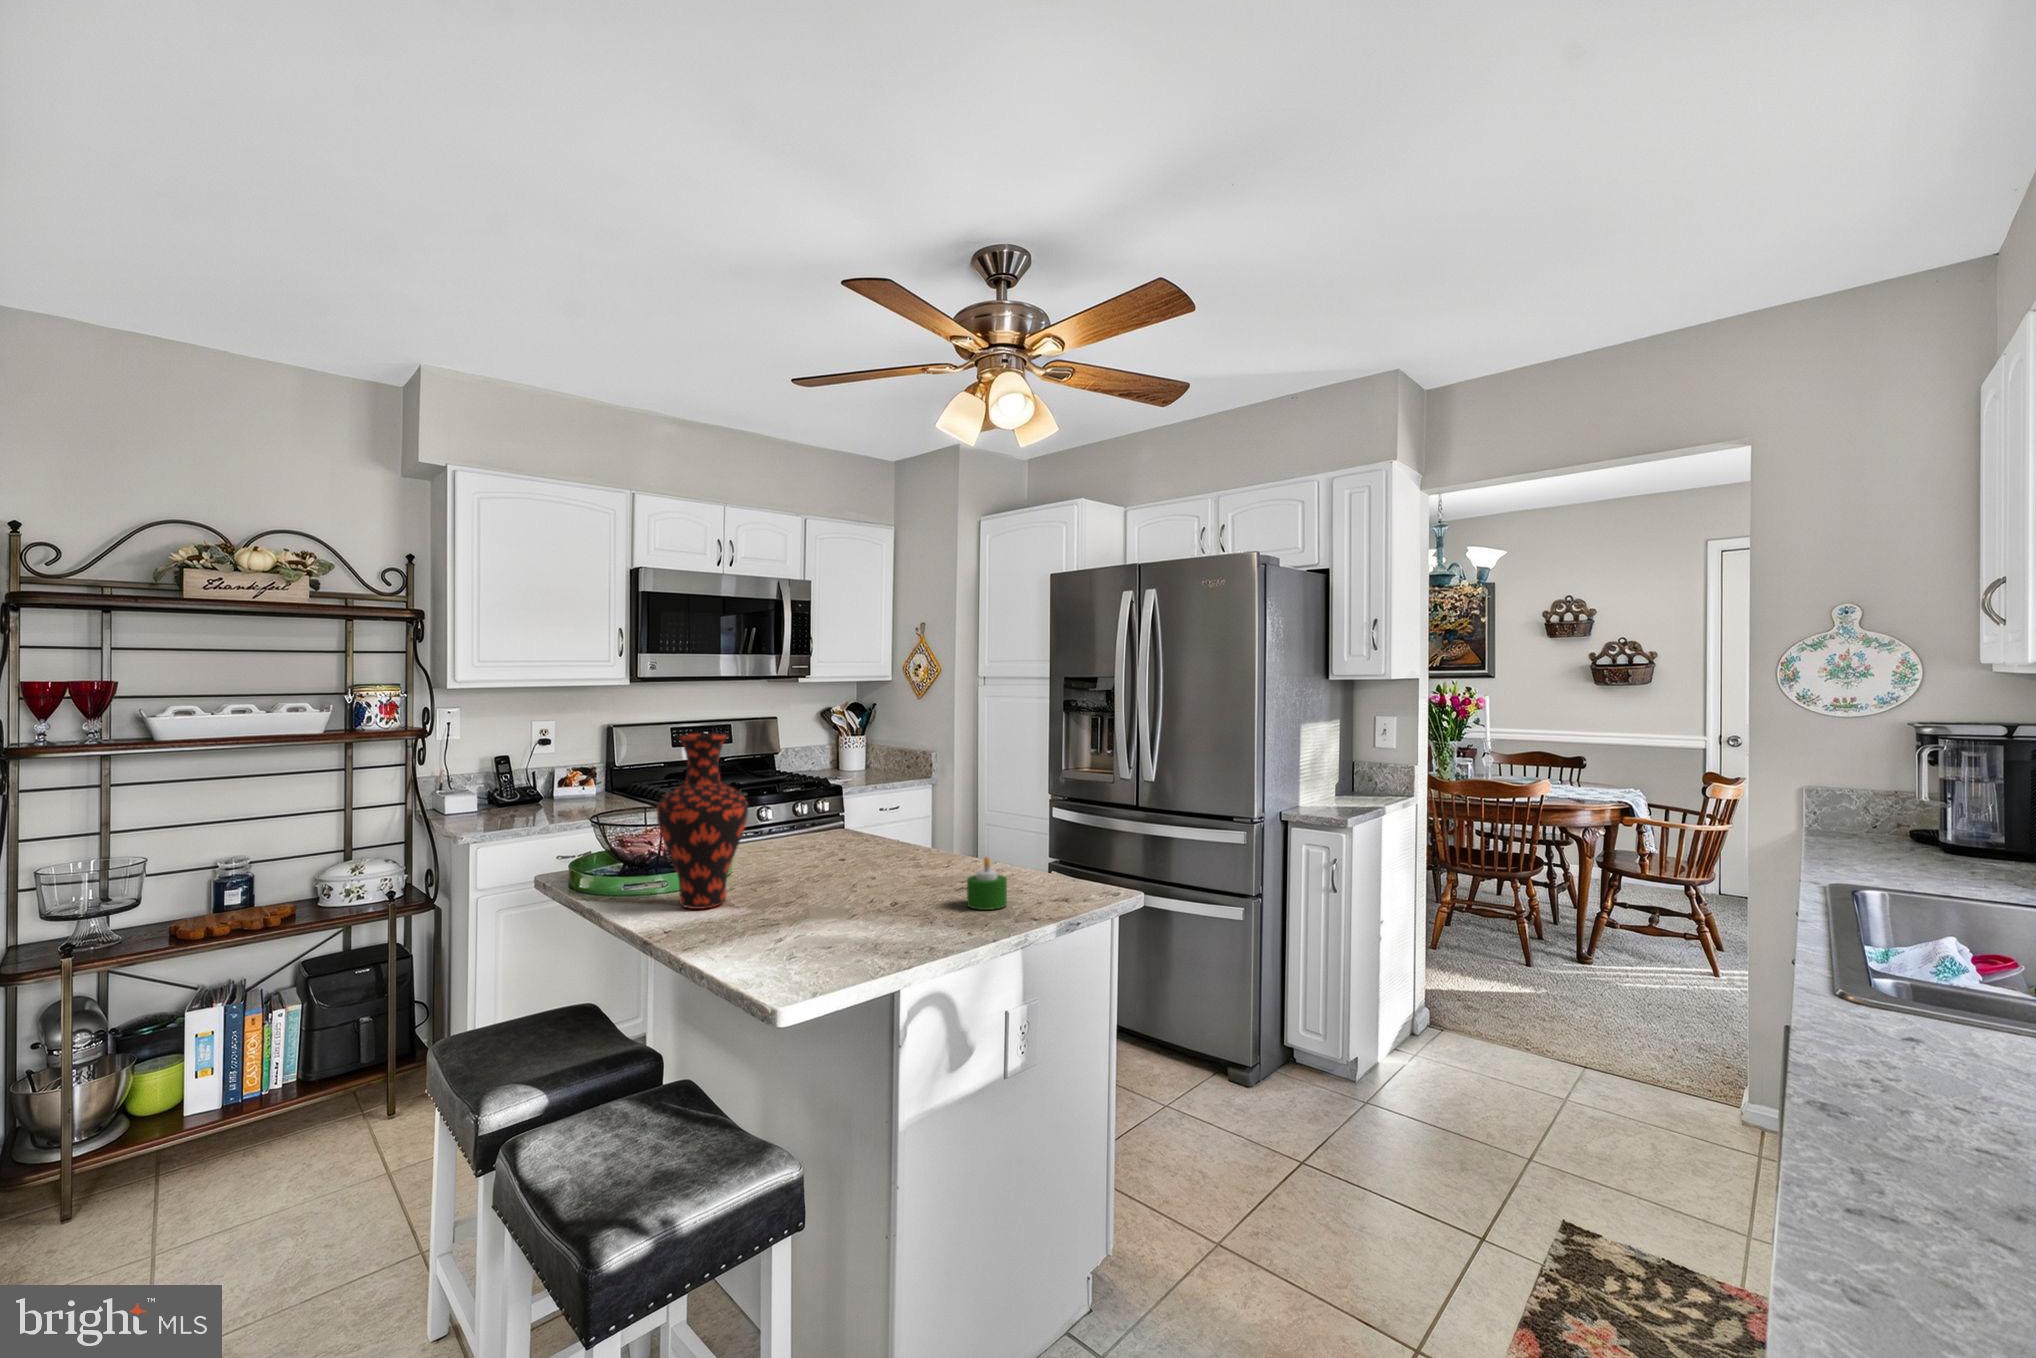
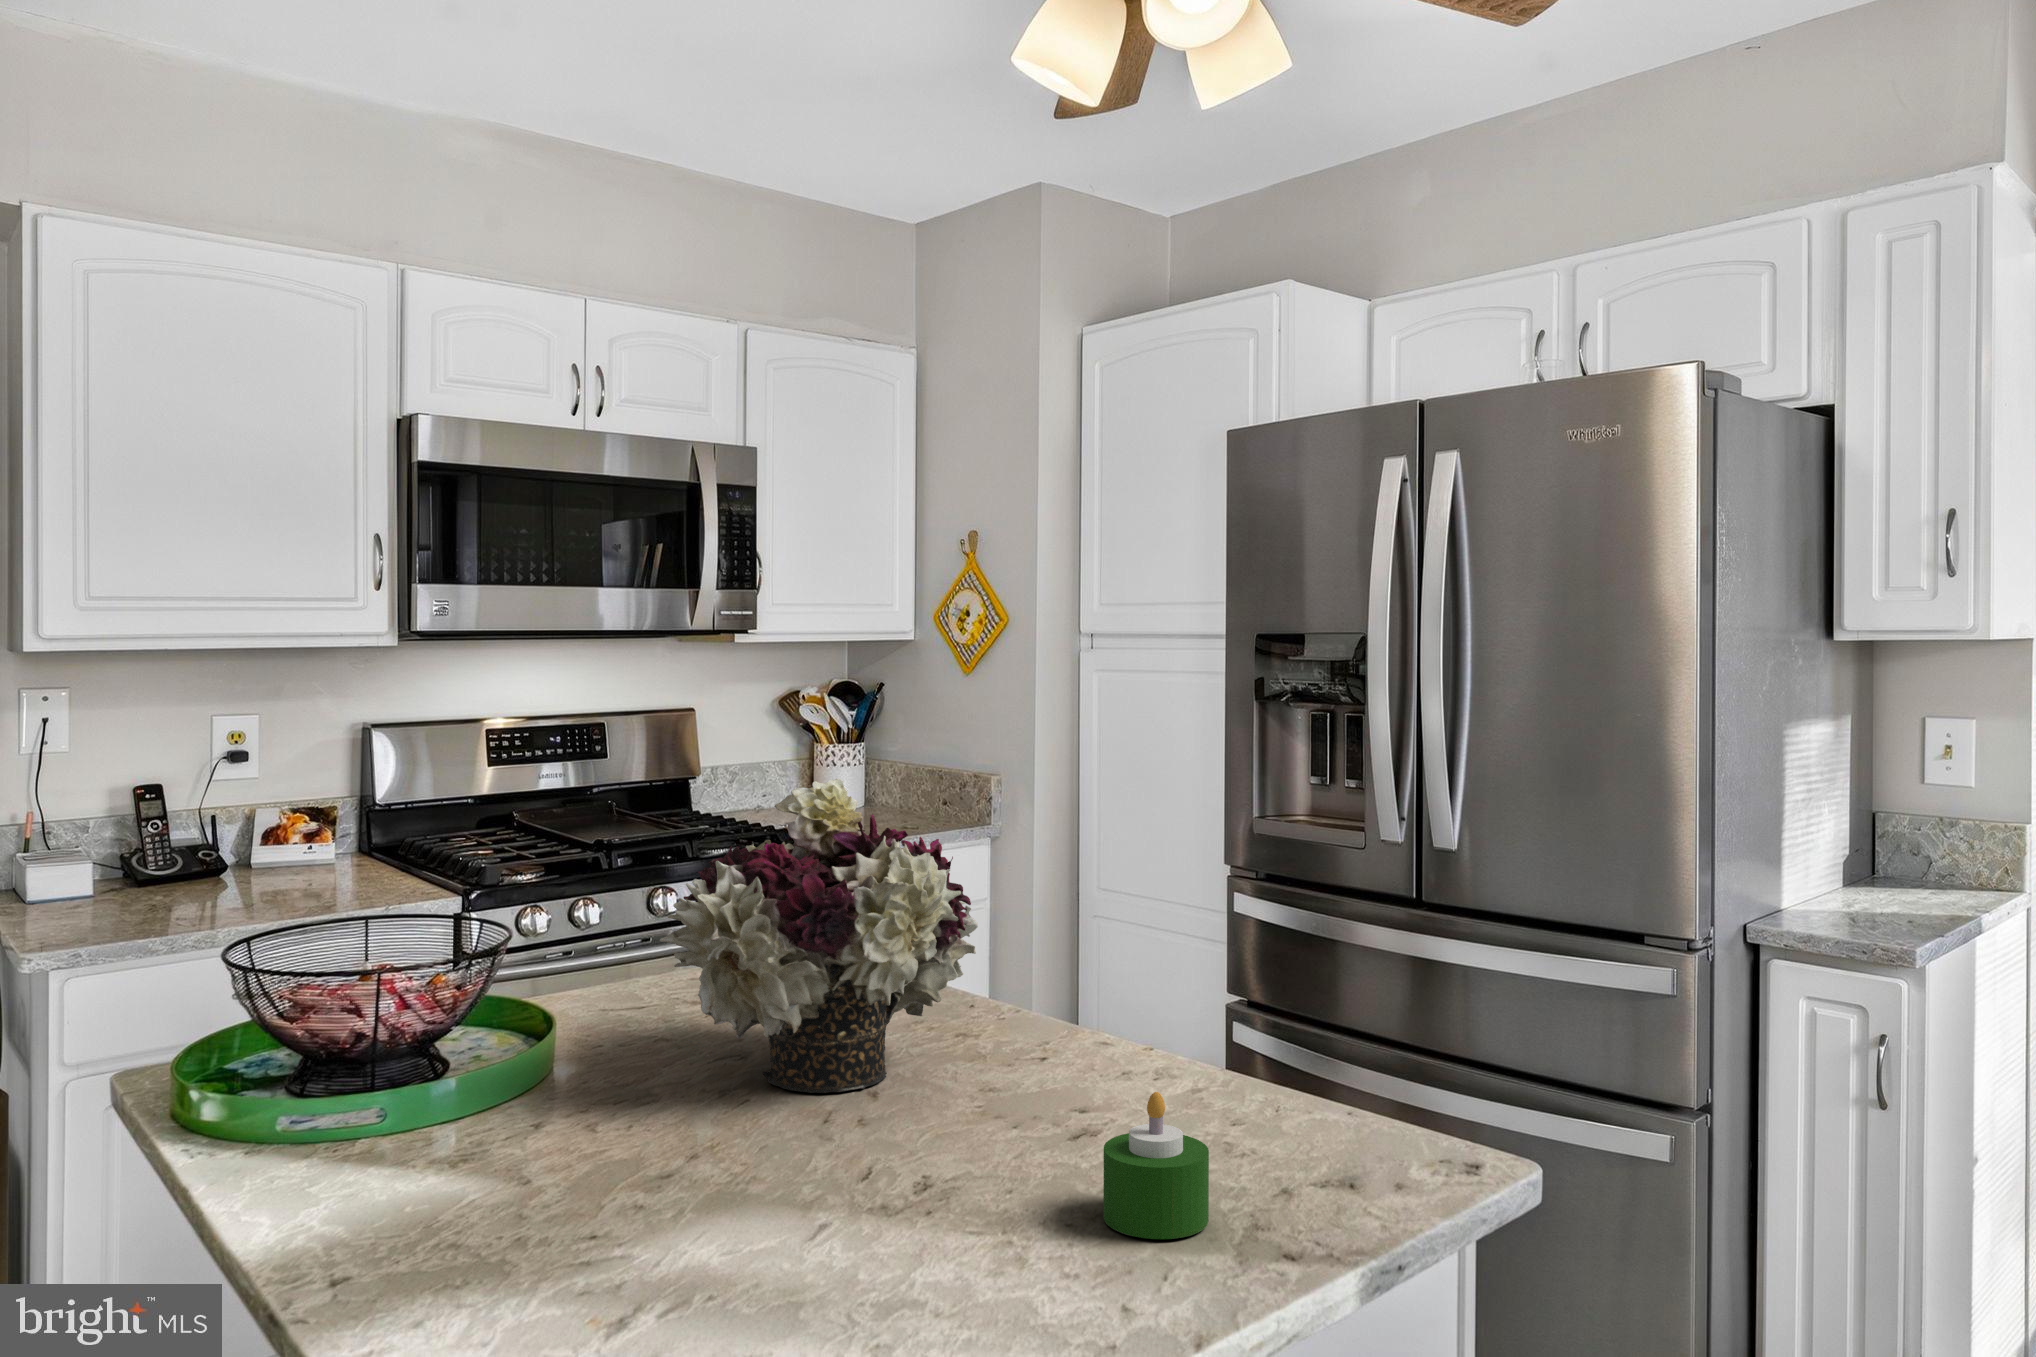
vase: present [656,733,748,909] -> none [308,761,545,1215]
flower arrangement: none [787,743,921,873] -> present [660,779,978,1093]

